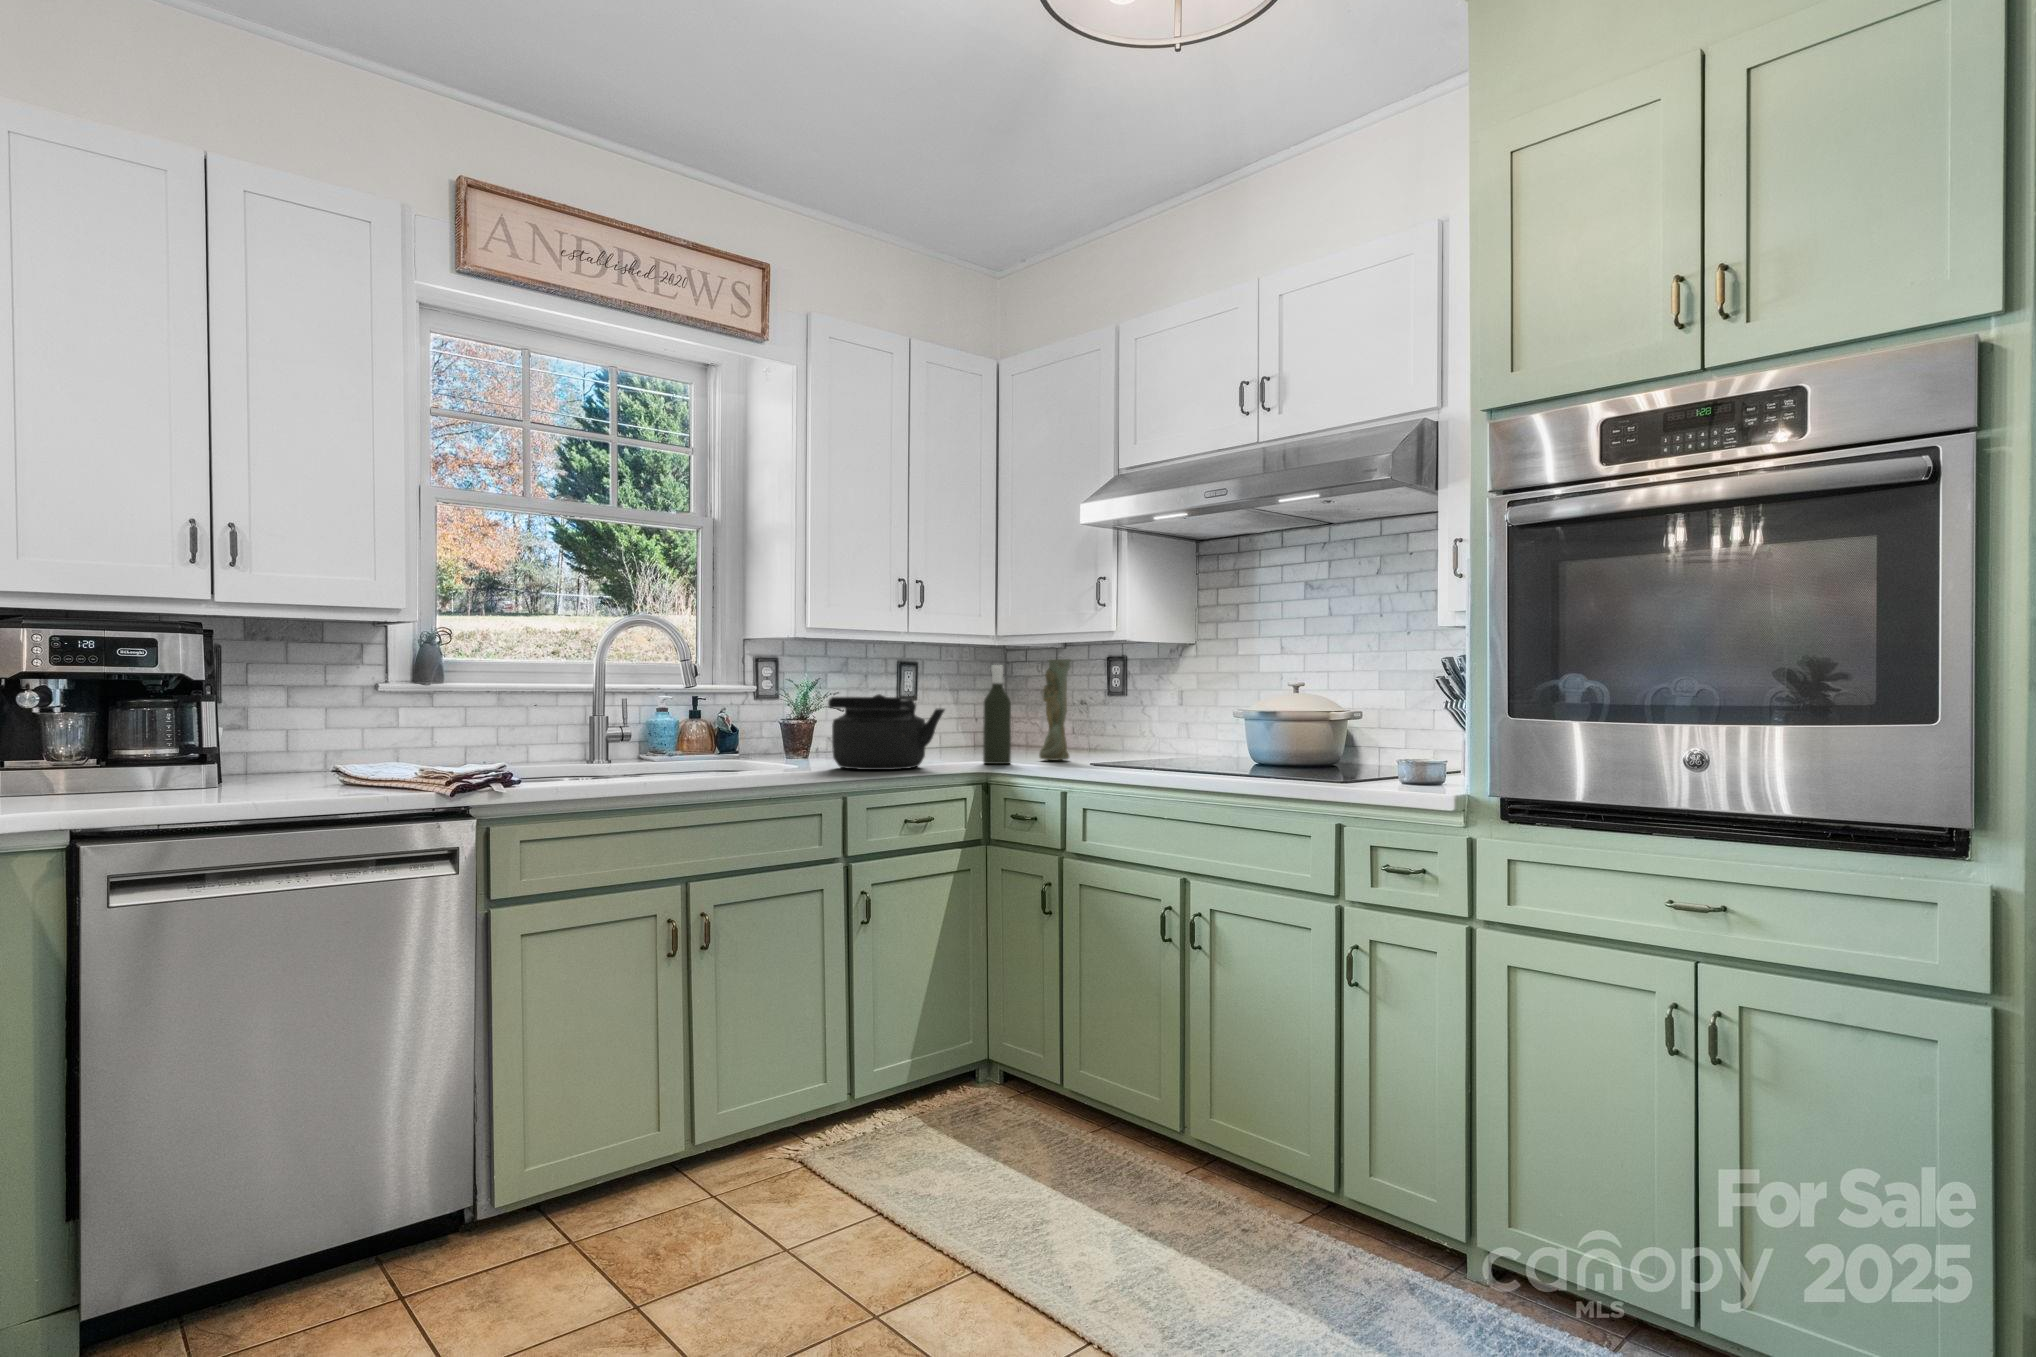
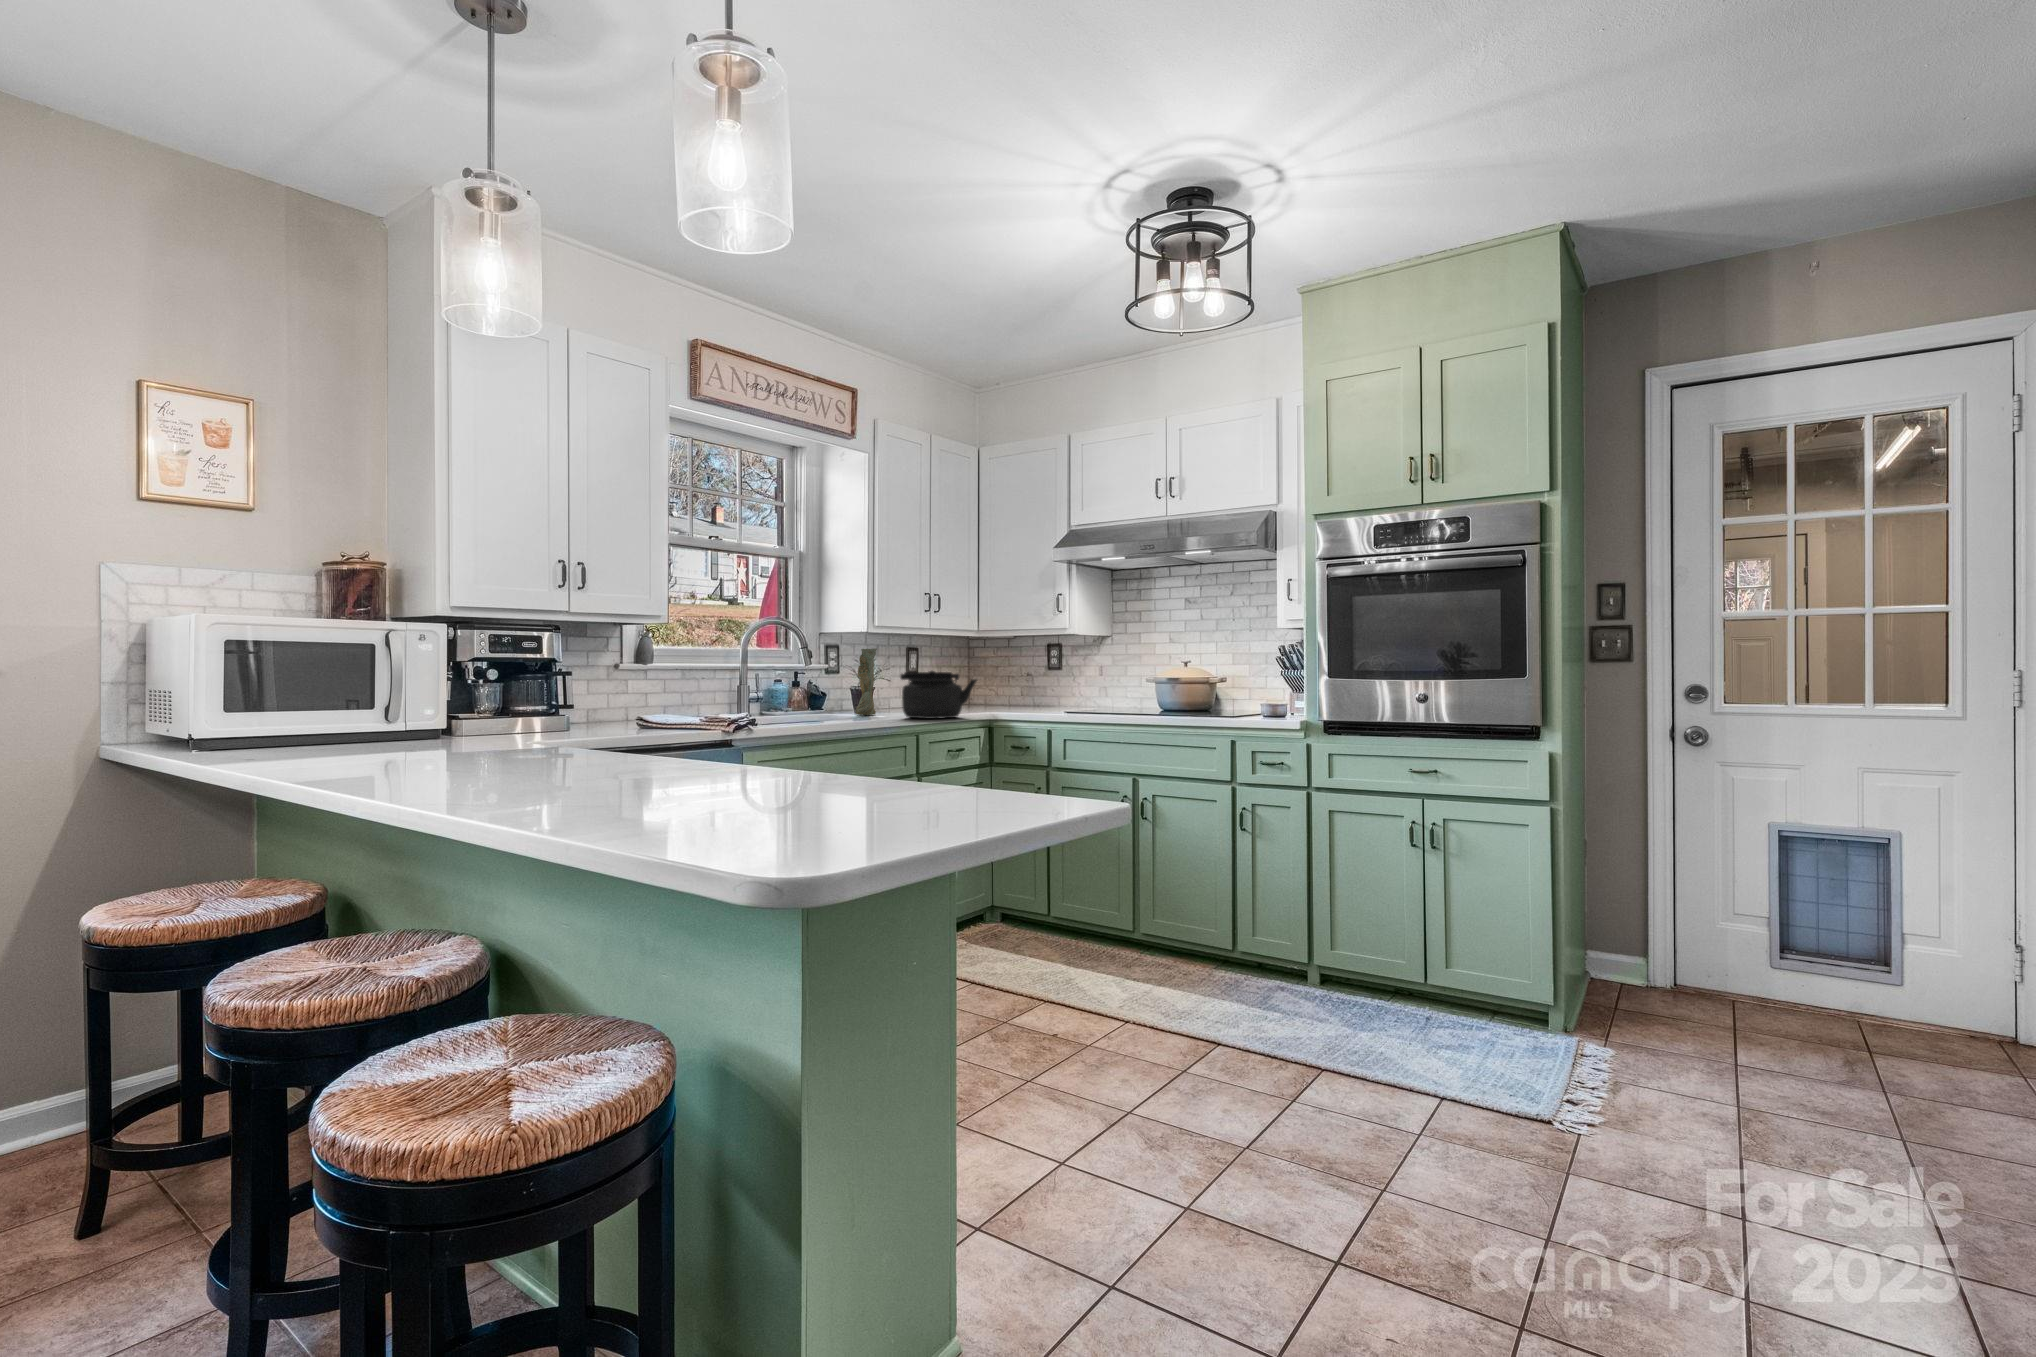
vase: present [1039,659,1071,760] -> present [856,649,877,715]
bottle: present [983,665,1011,764] -> none [991,652,1009,715]

